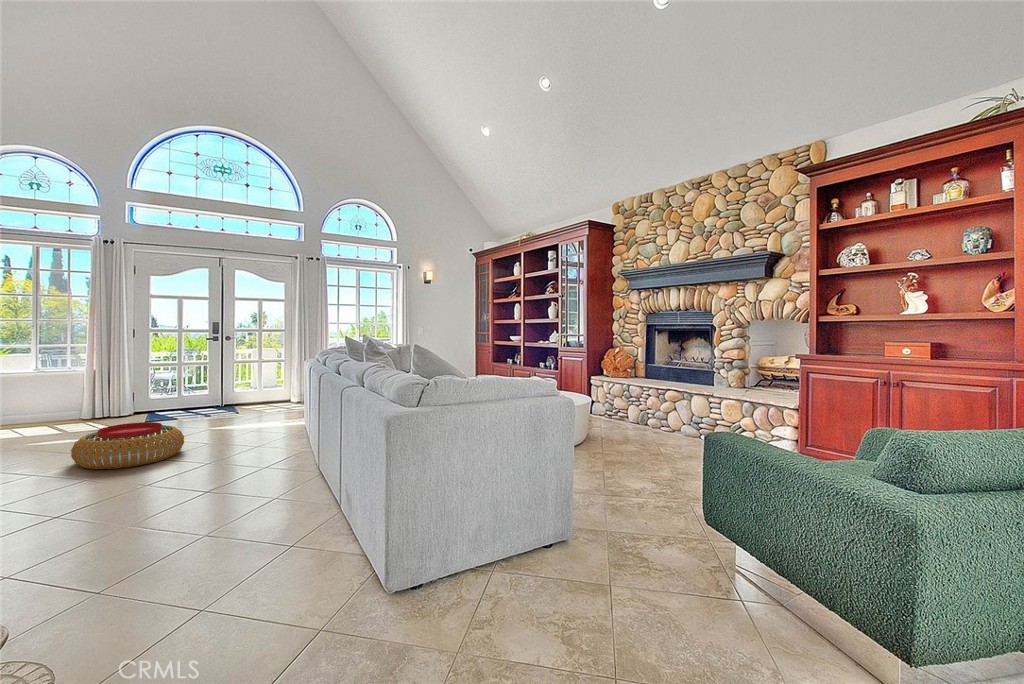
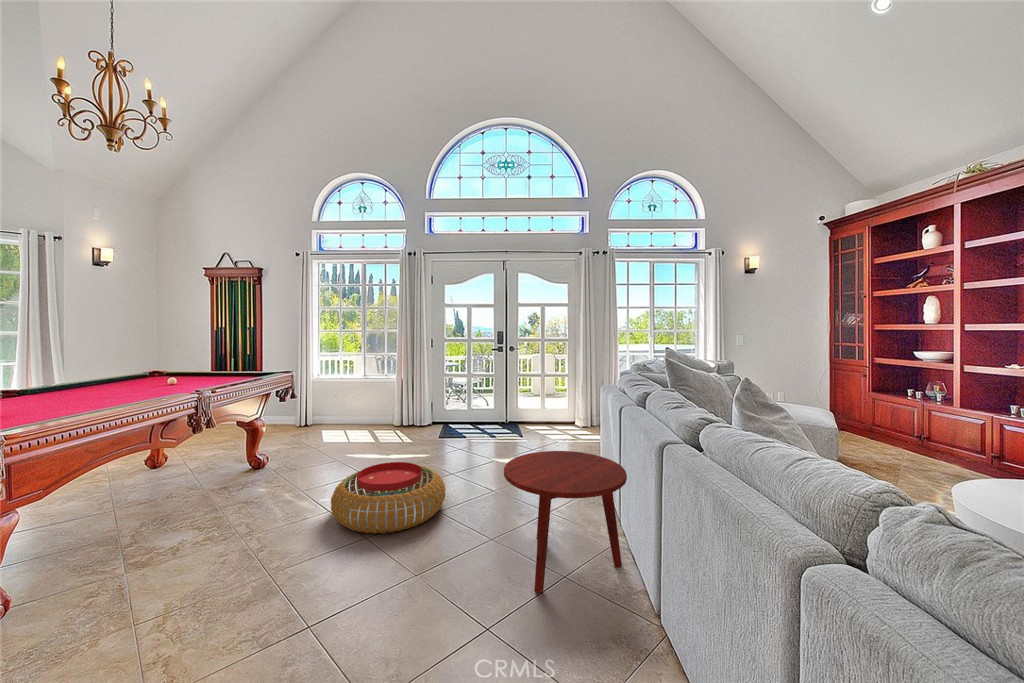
side table: none [242,394,323,466] -> present [504,451,627,594]

